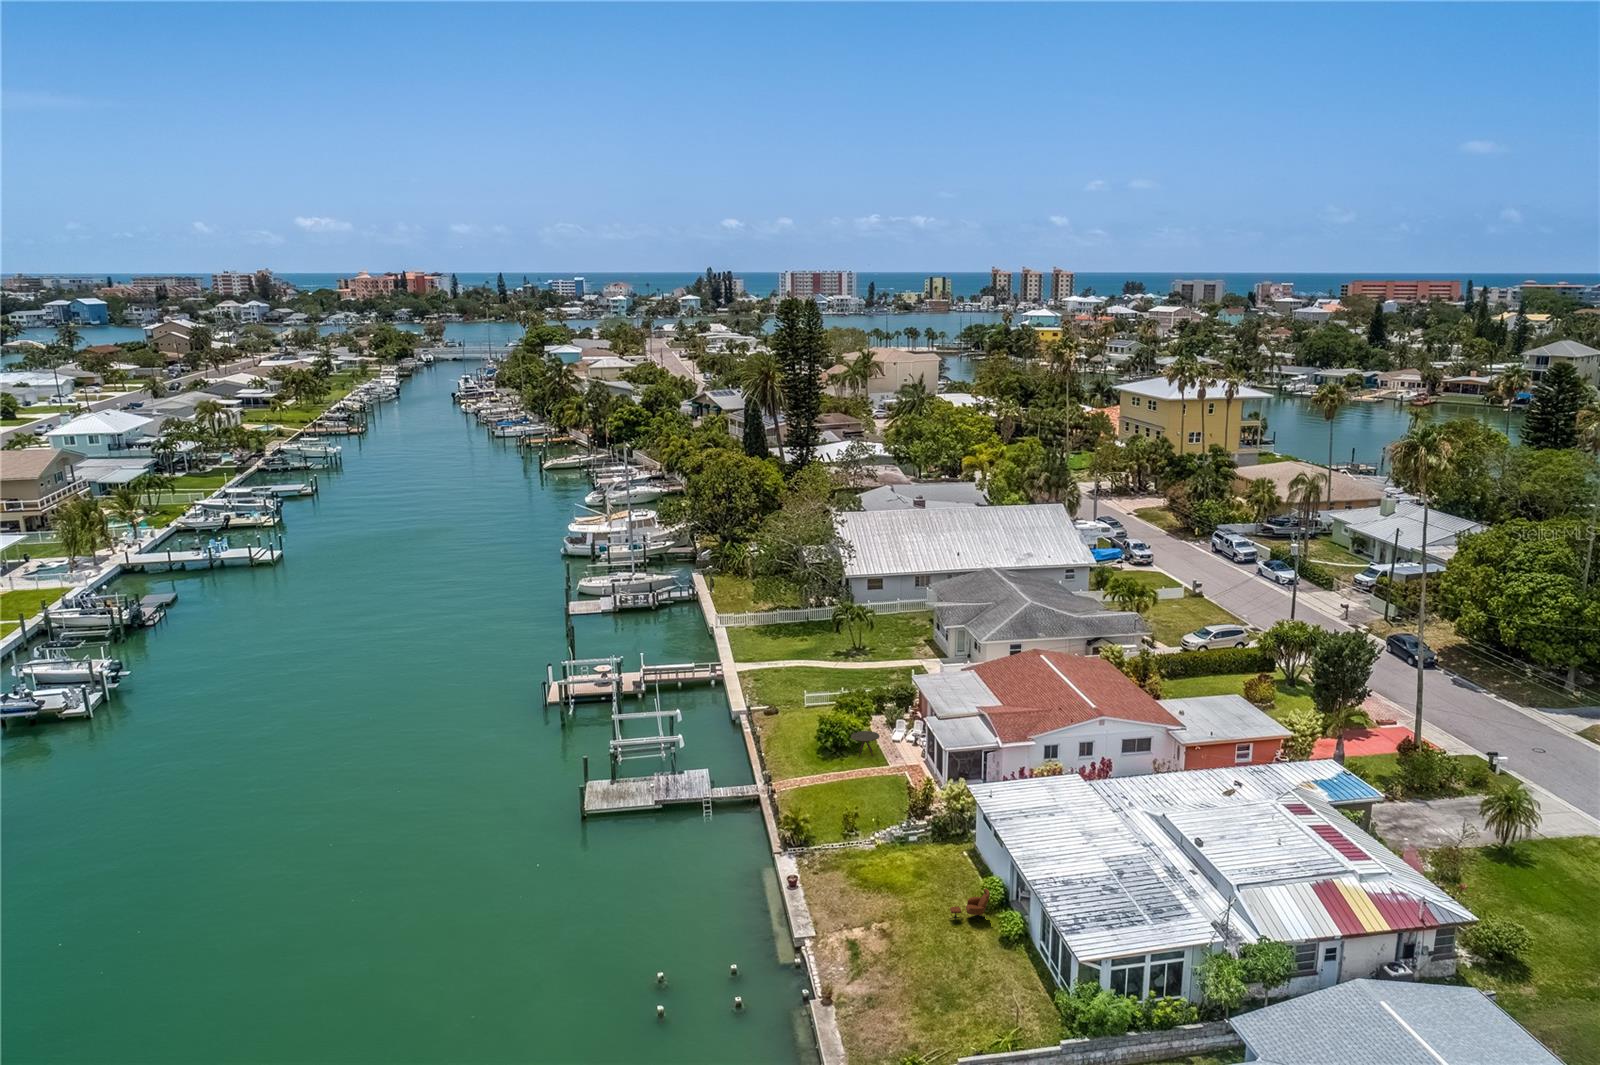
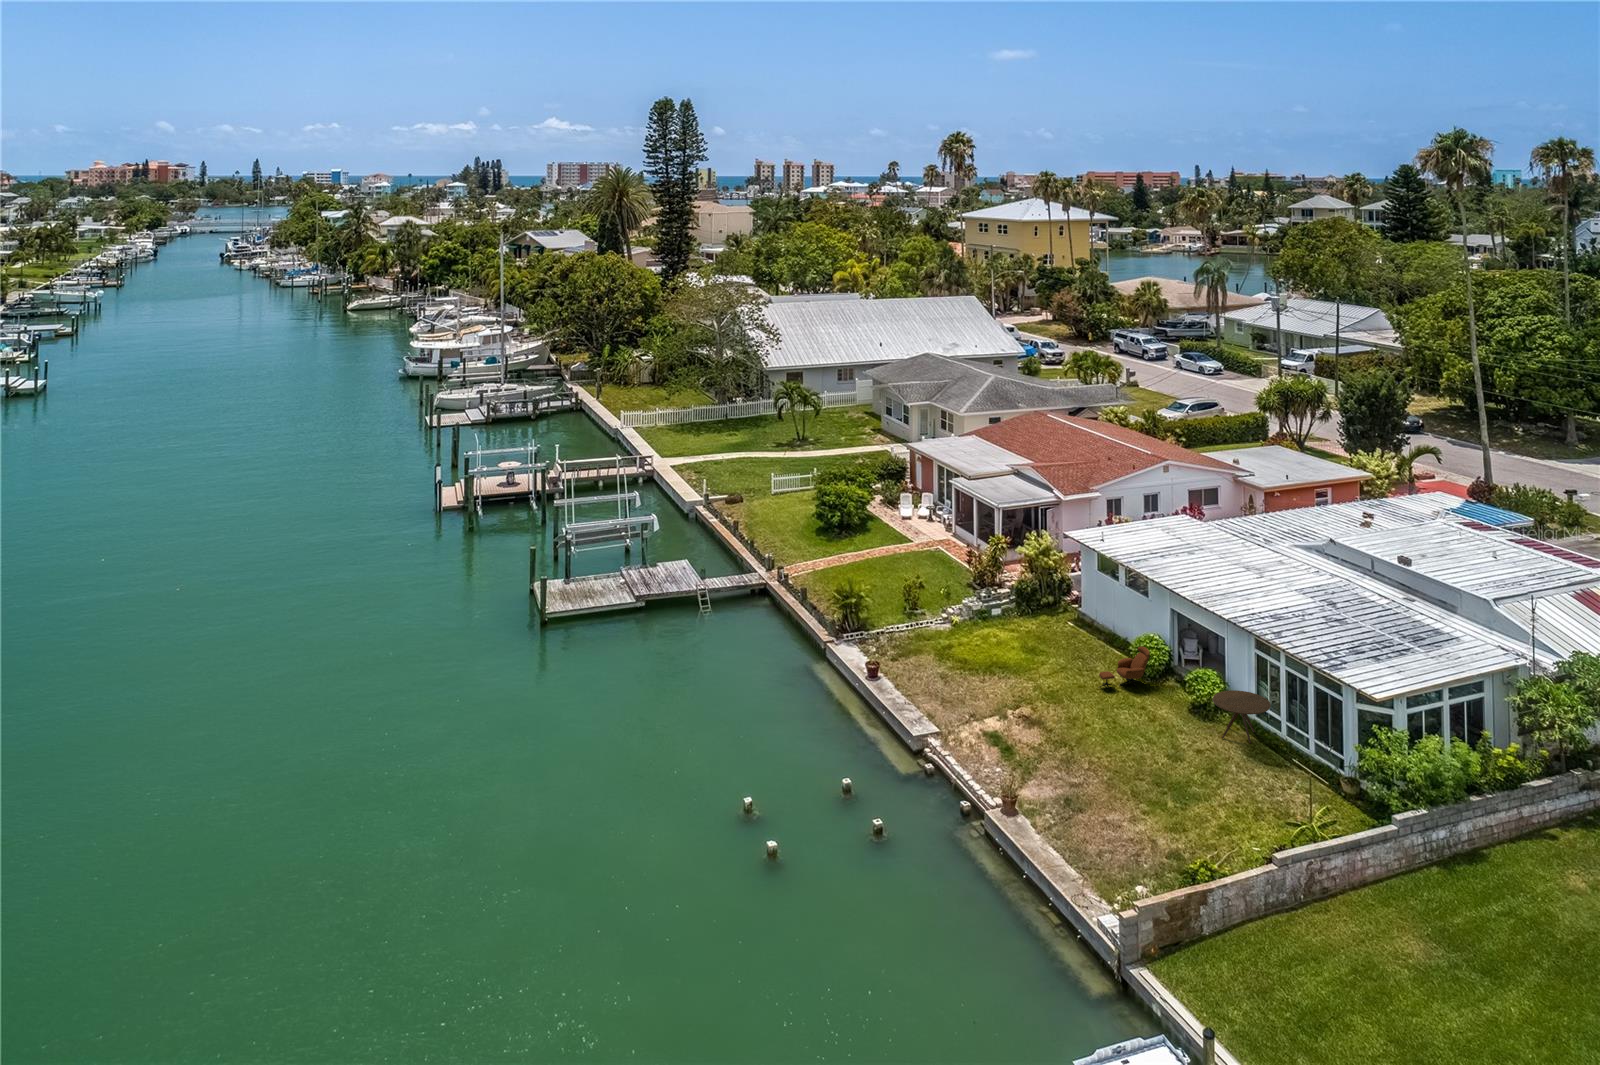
round table: present [851,731,879,757] -> present [1213,690,1271,744]

